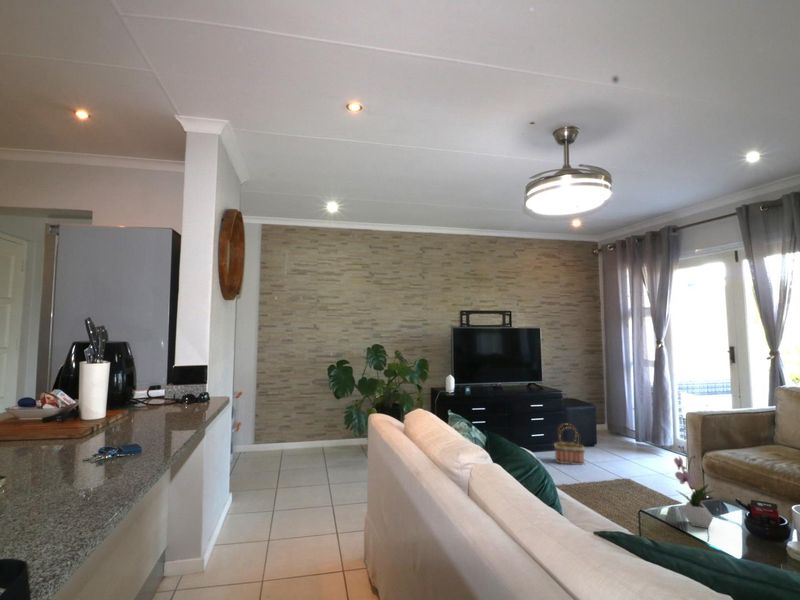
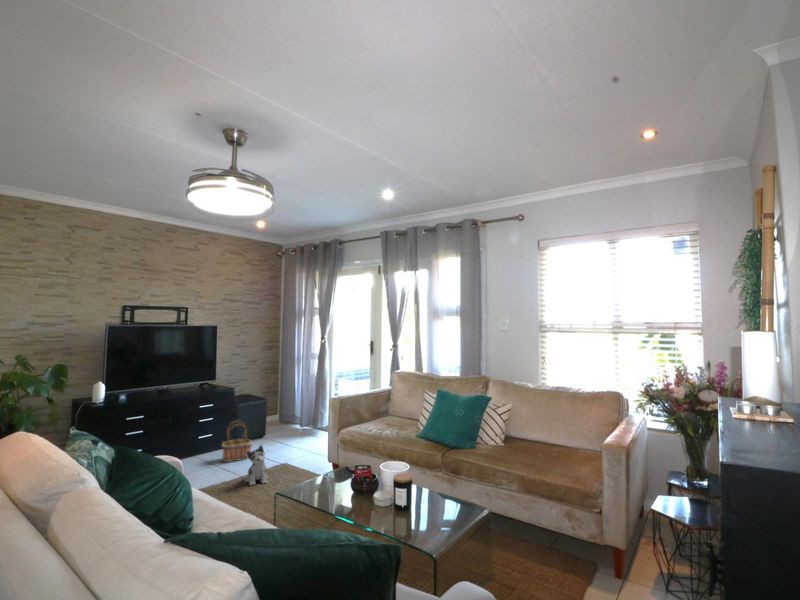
flower arrangement: present [674,446,713,528] -> none [303,426,329,491]
plush toy: none [586,453,612,497] -> present [245,445,269,485]

